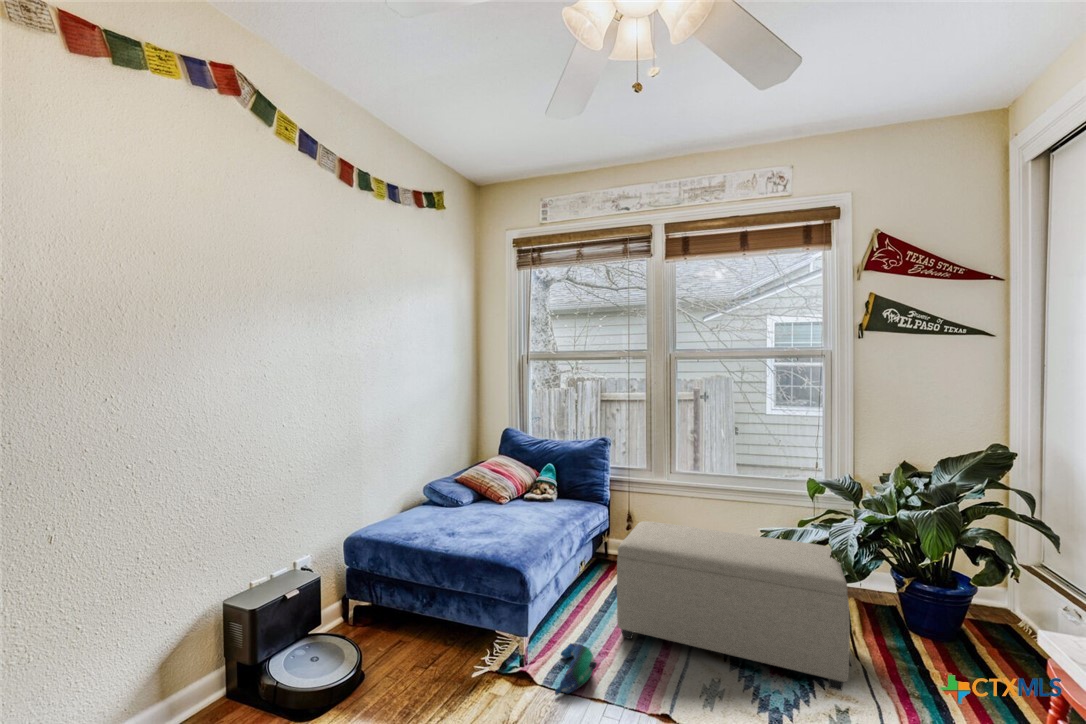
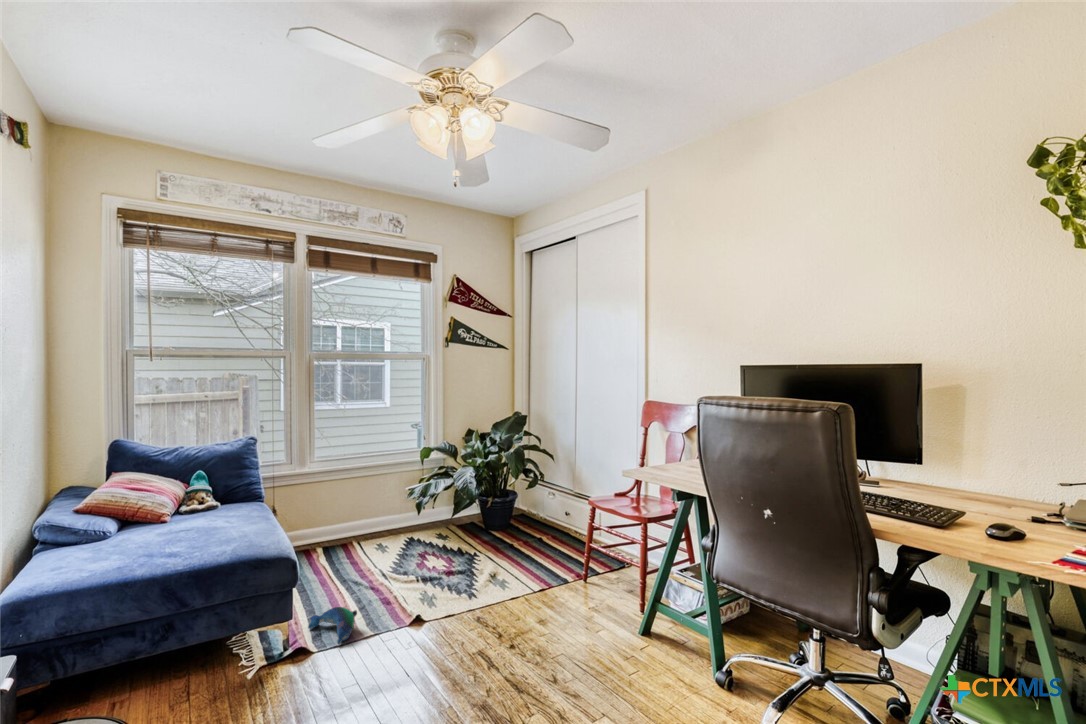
ottoman: present [617,521,850,691] -> none [321,488,488,600]

